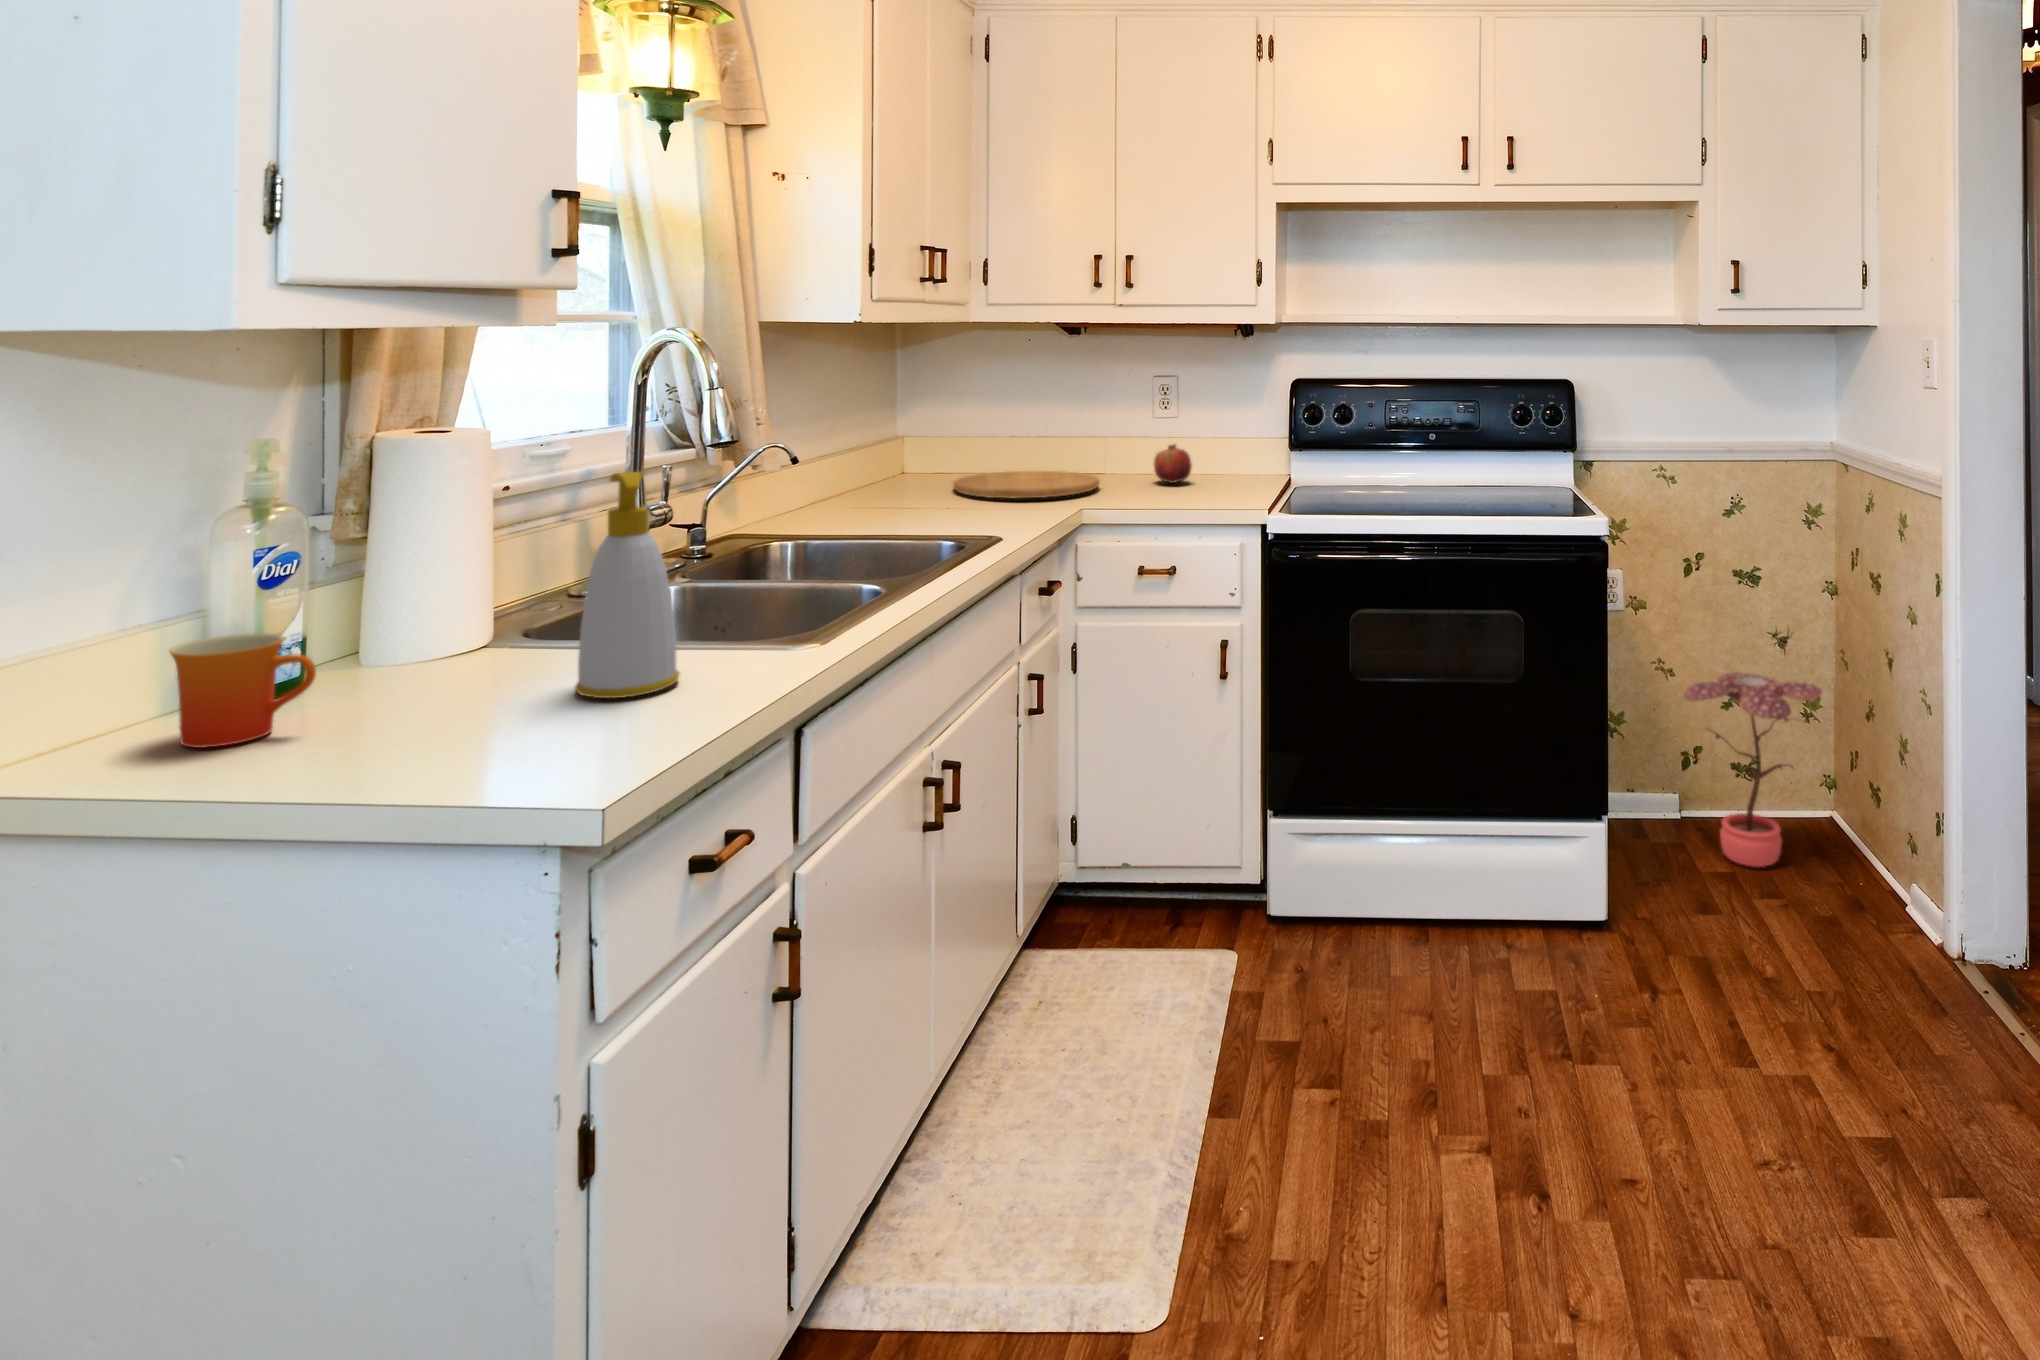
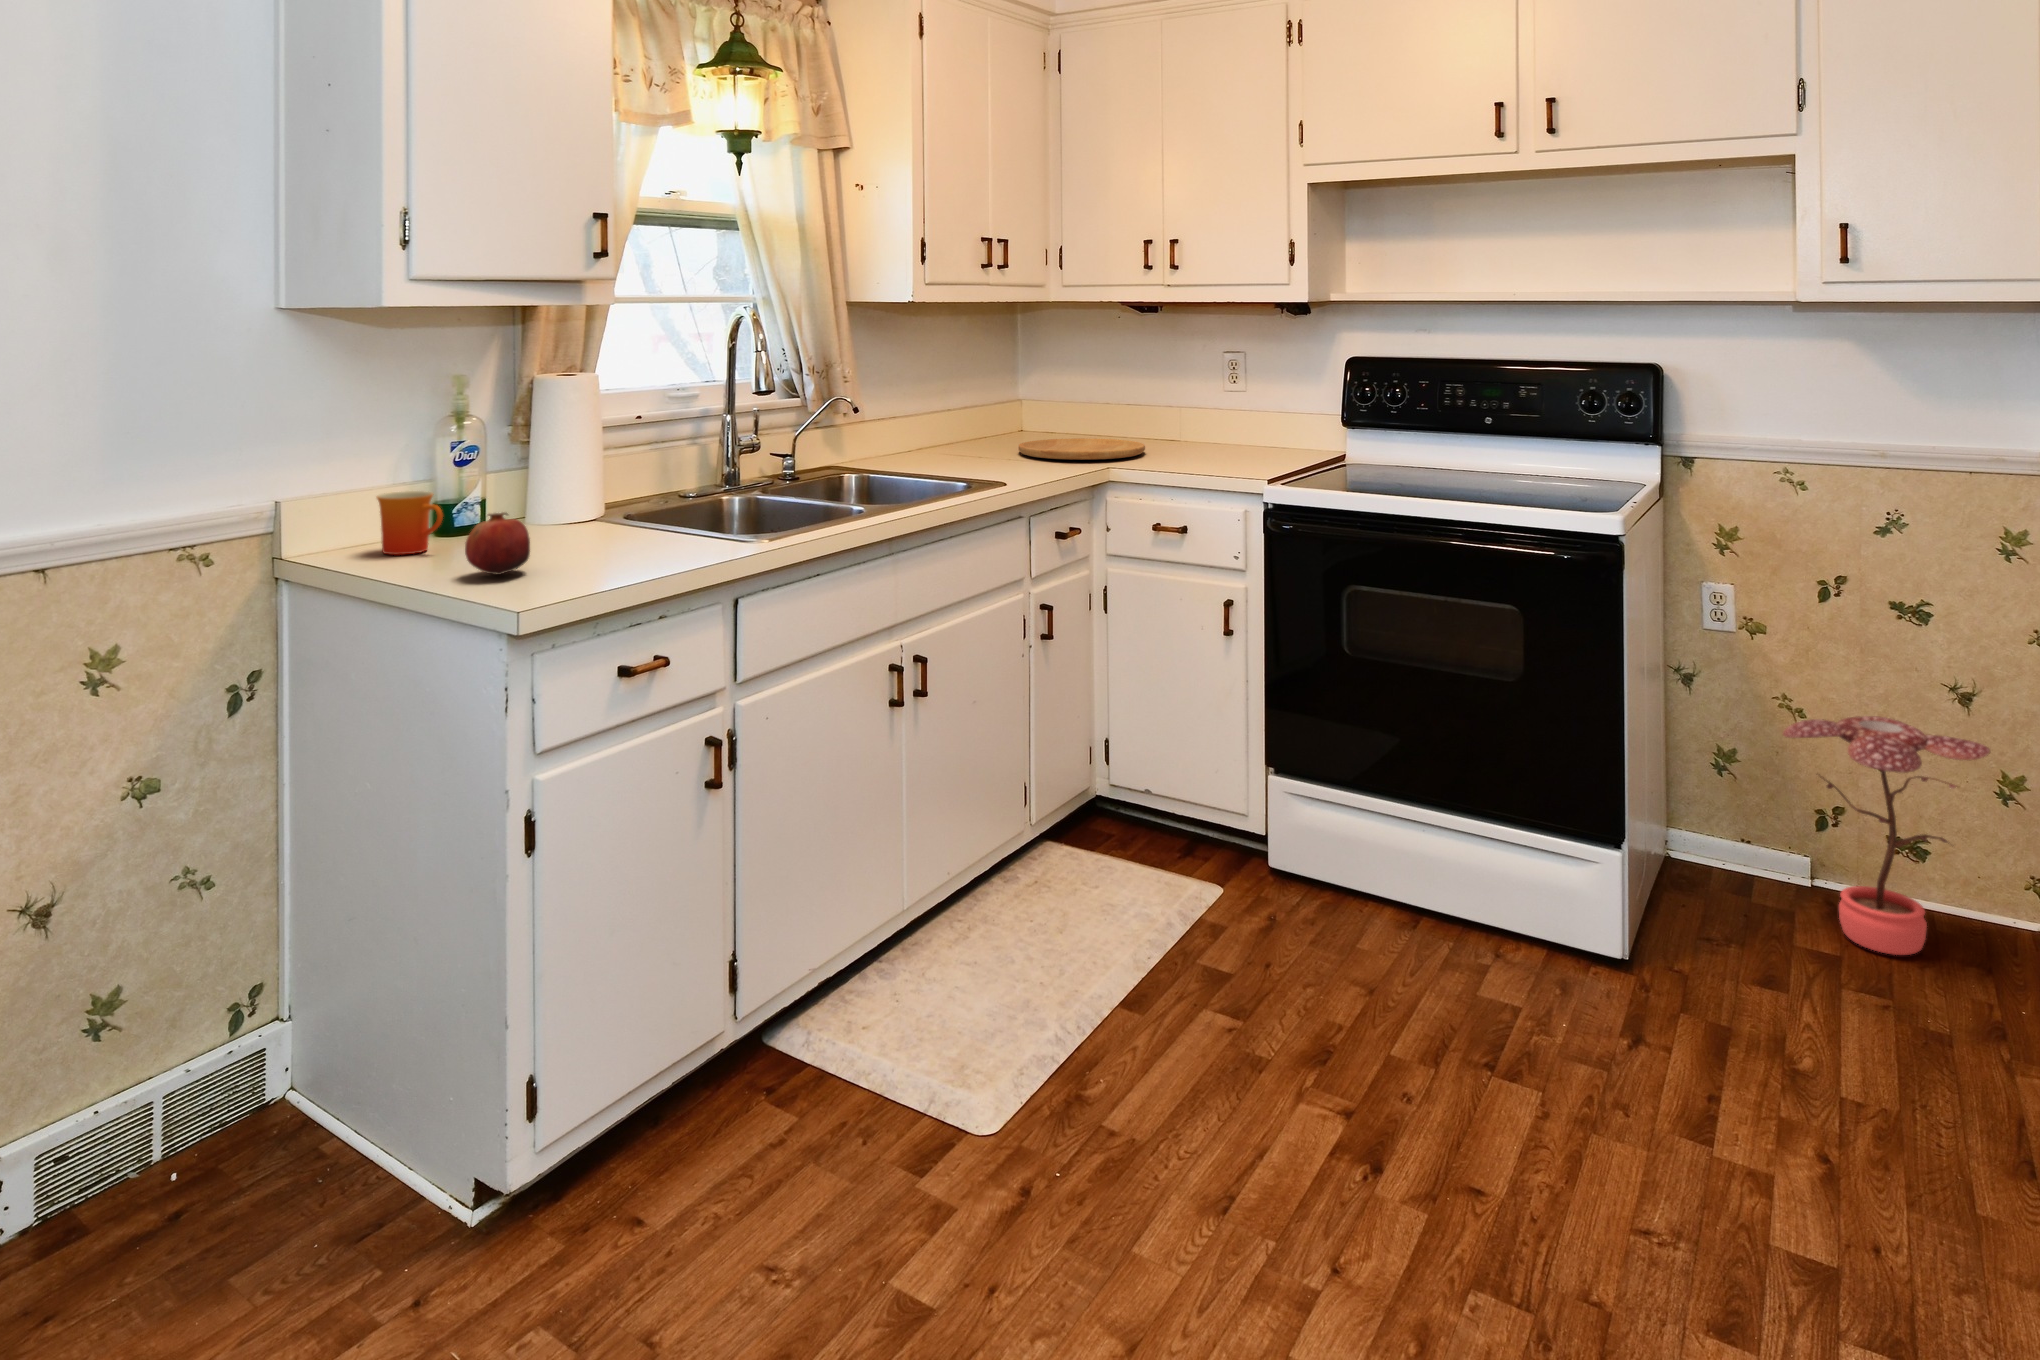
fruit: present [1154,445,1192,483] -> present [465,513,530,575]
soap bottle: present [575,472,680,698] -> none [584,402,649,555]

